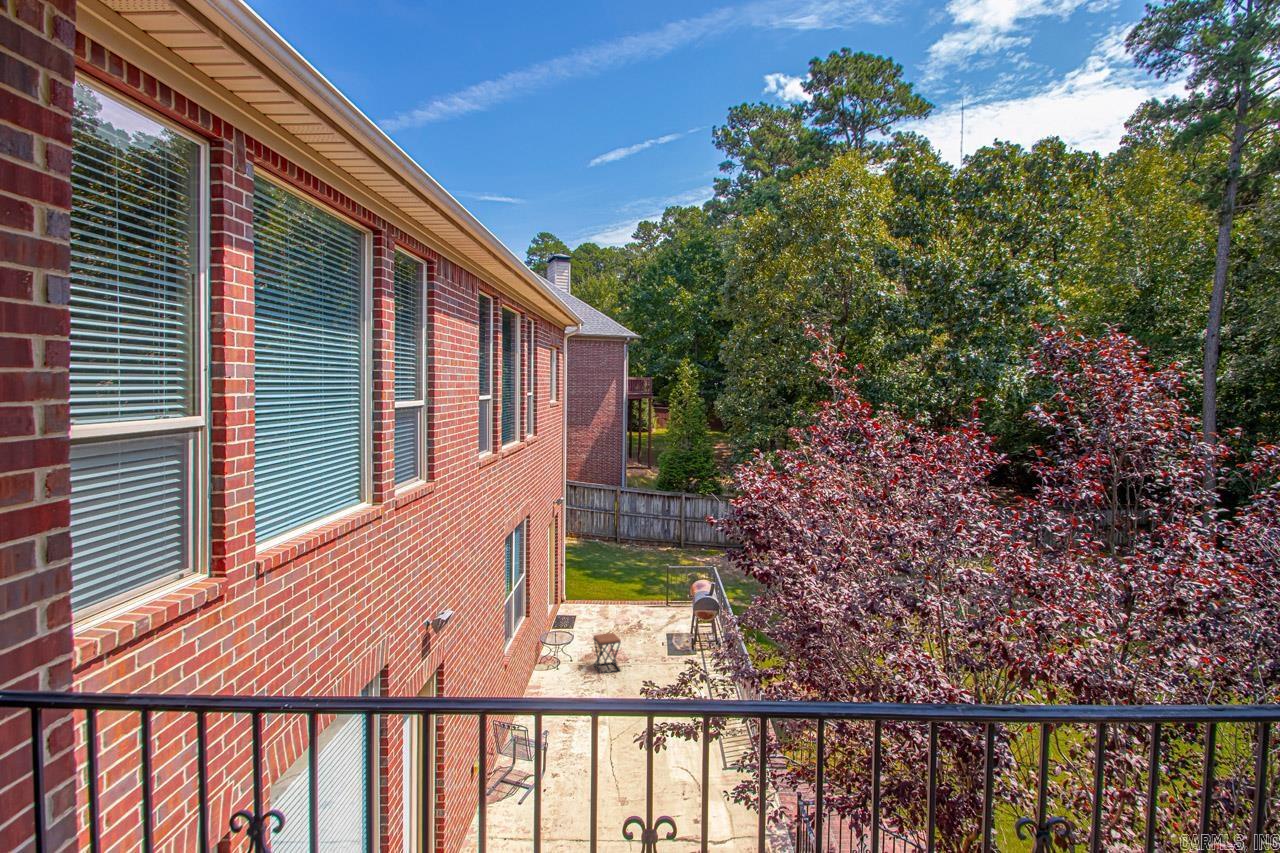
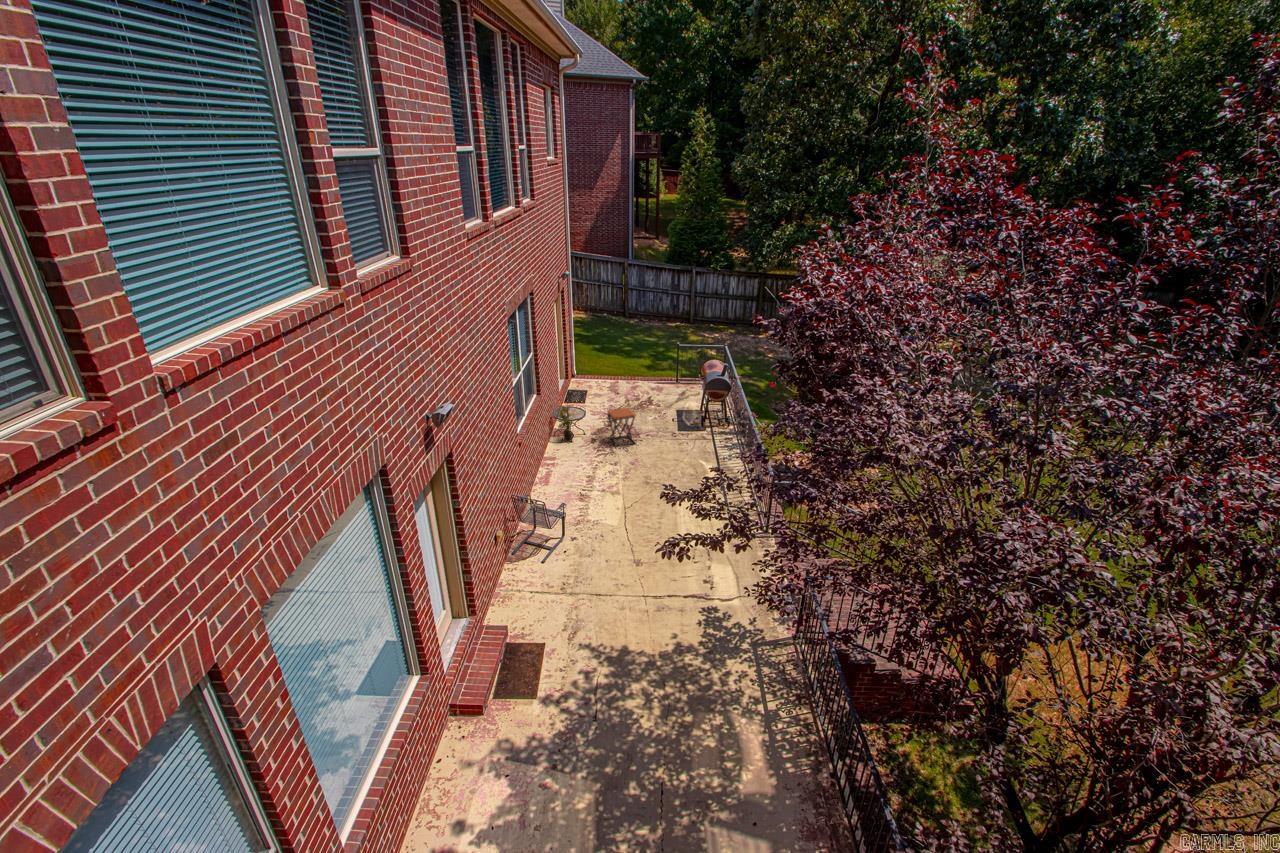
potted plant: none [541,626,561,668] -> present [556,405,574,442]

